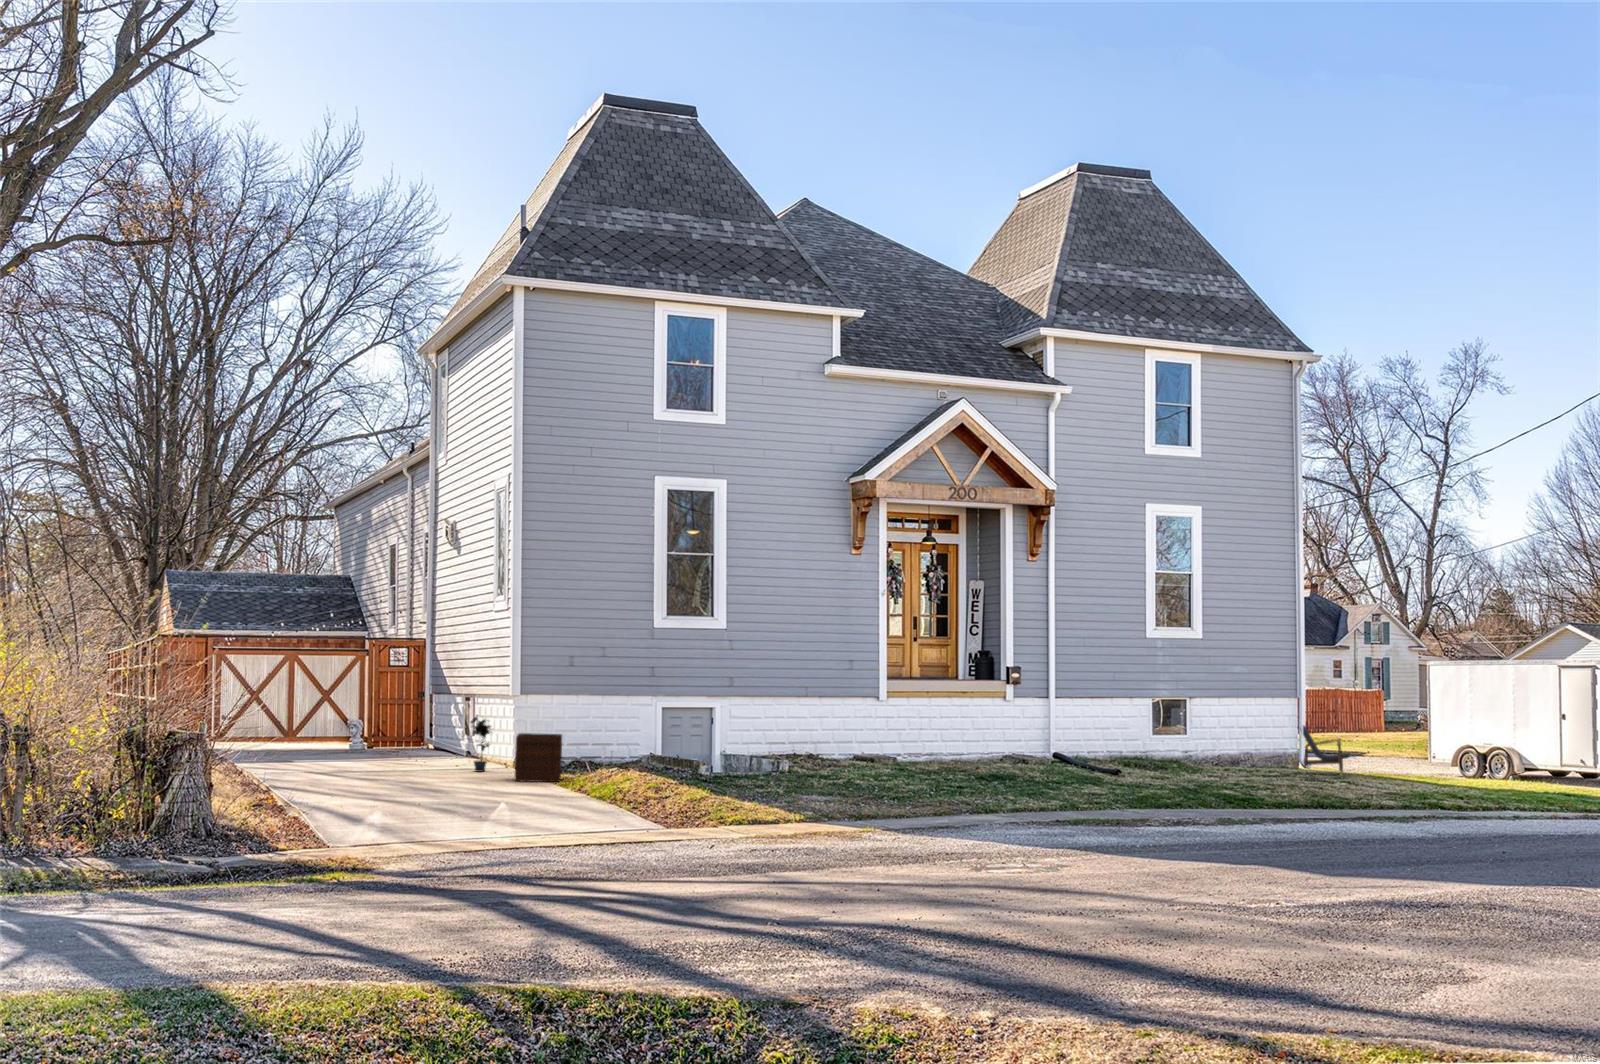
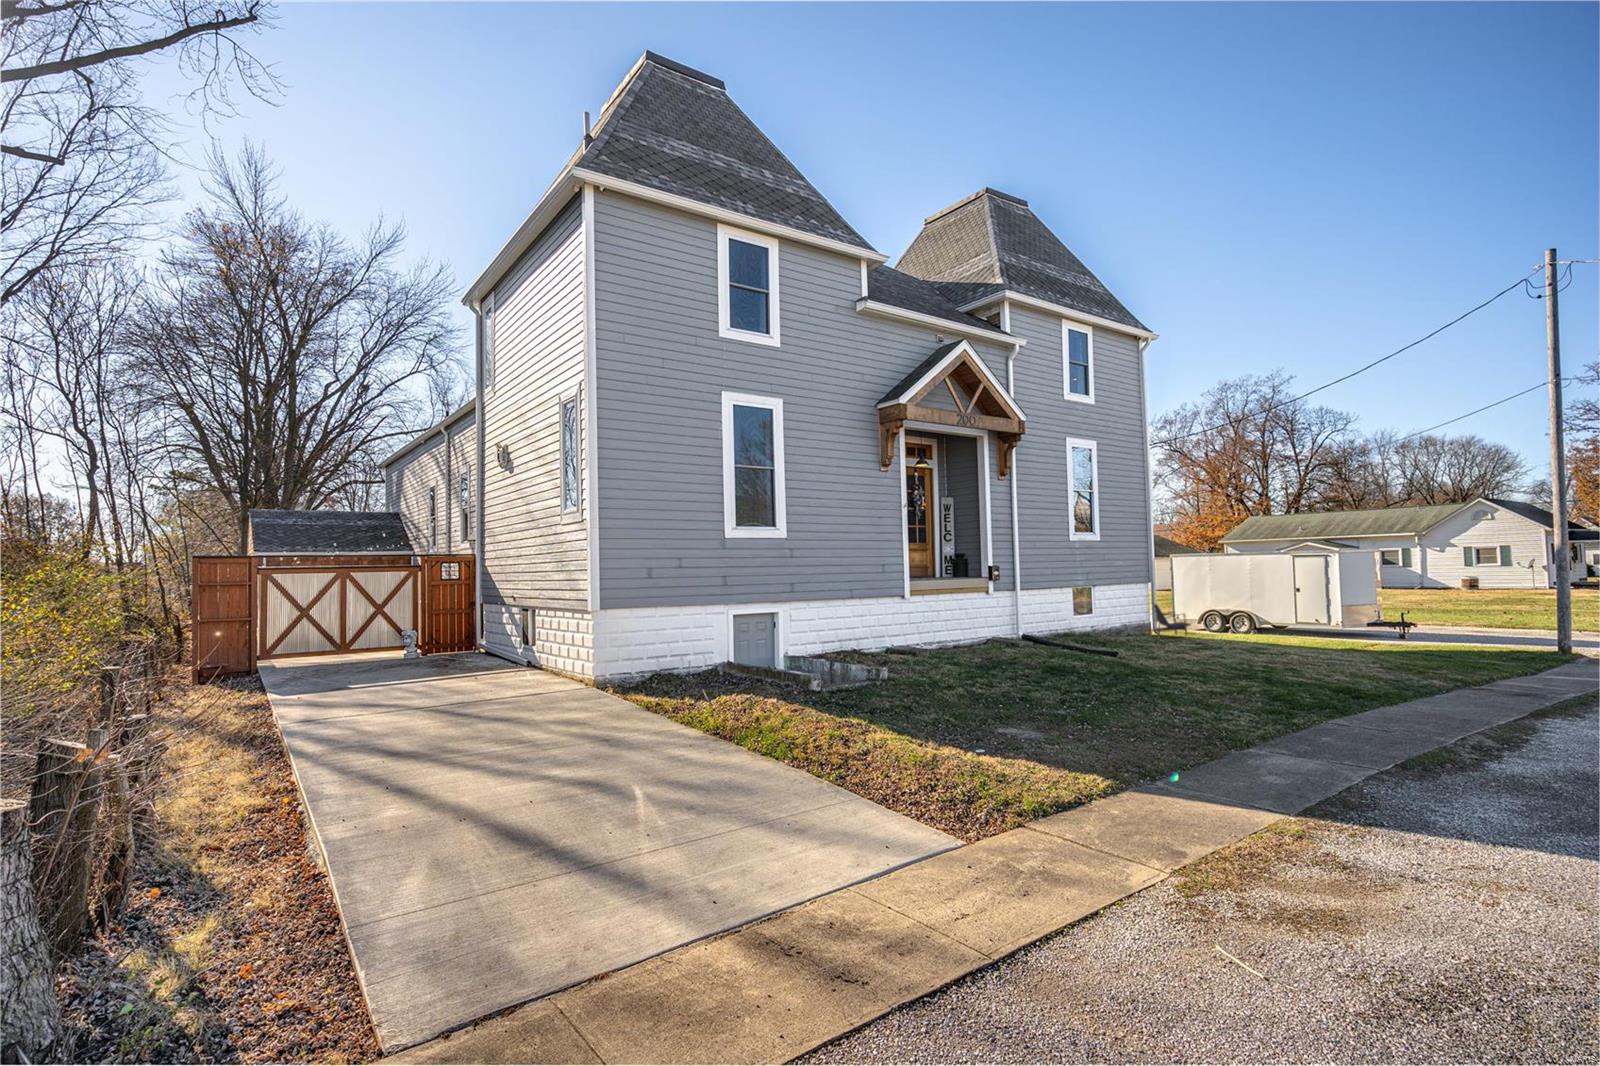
potted plant: present [471,717,491,772] -> none [538,629,565,687]
wooden crate: present [515,733,562,782] -> none [597,647,651,703]

